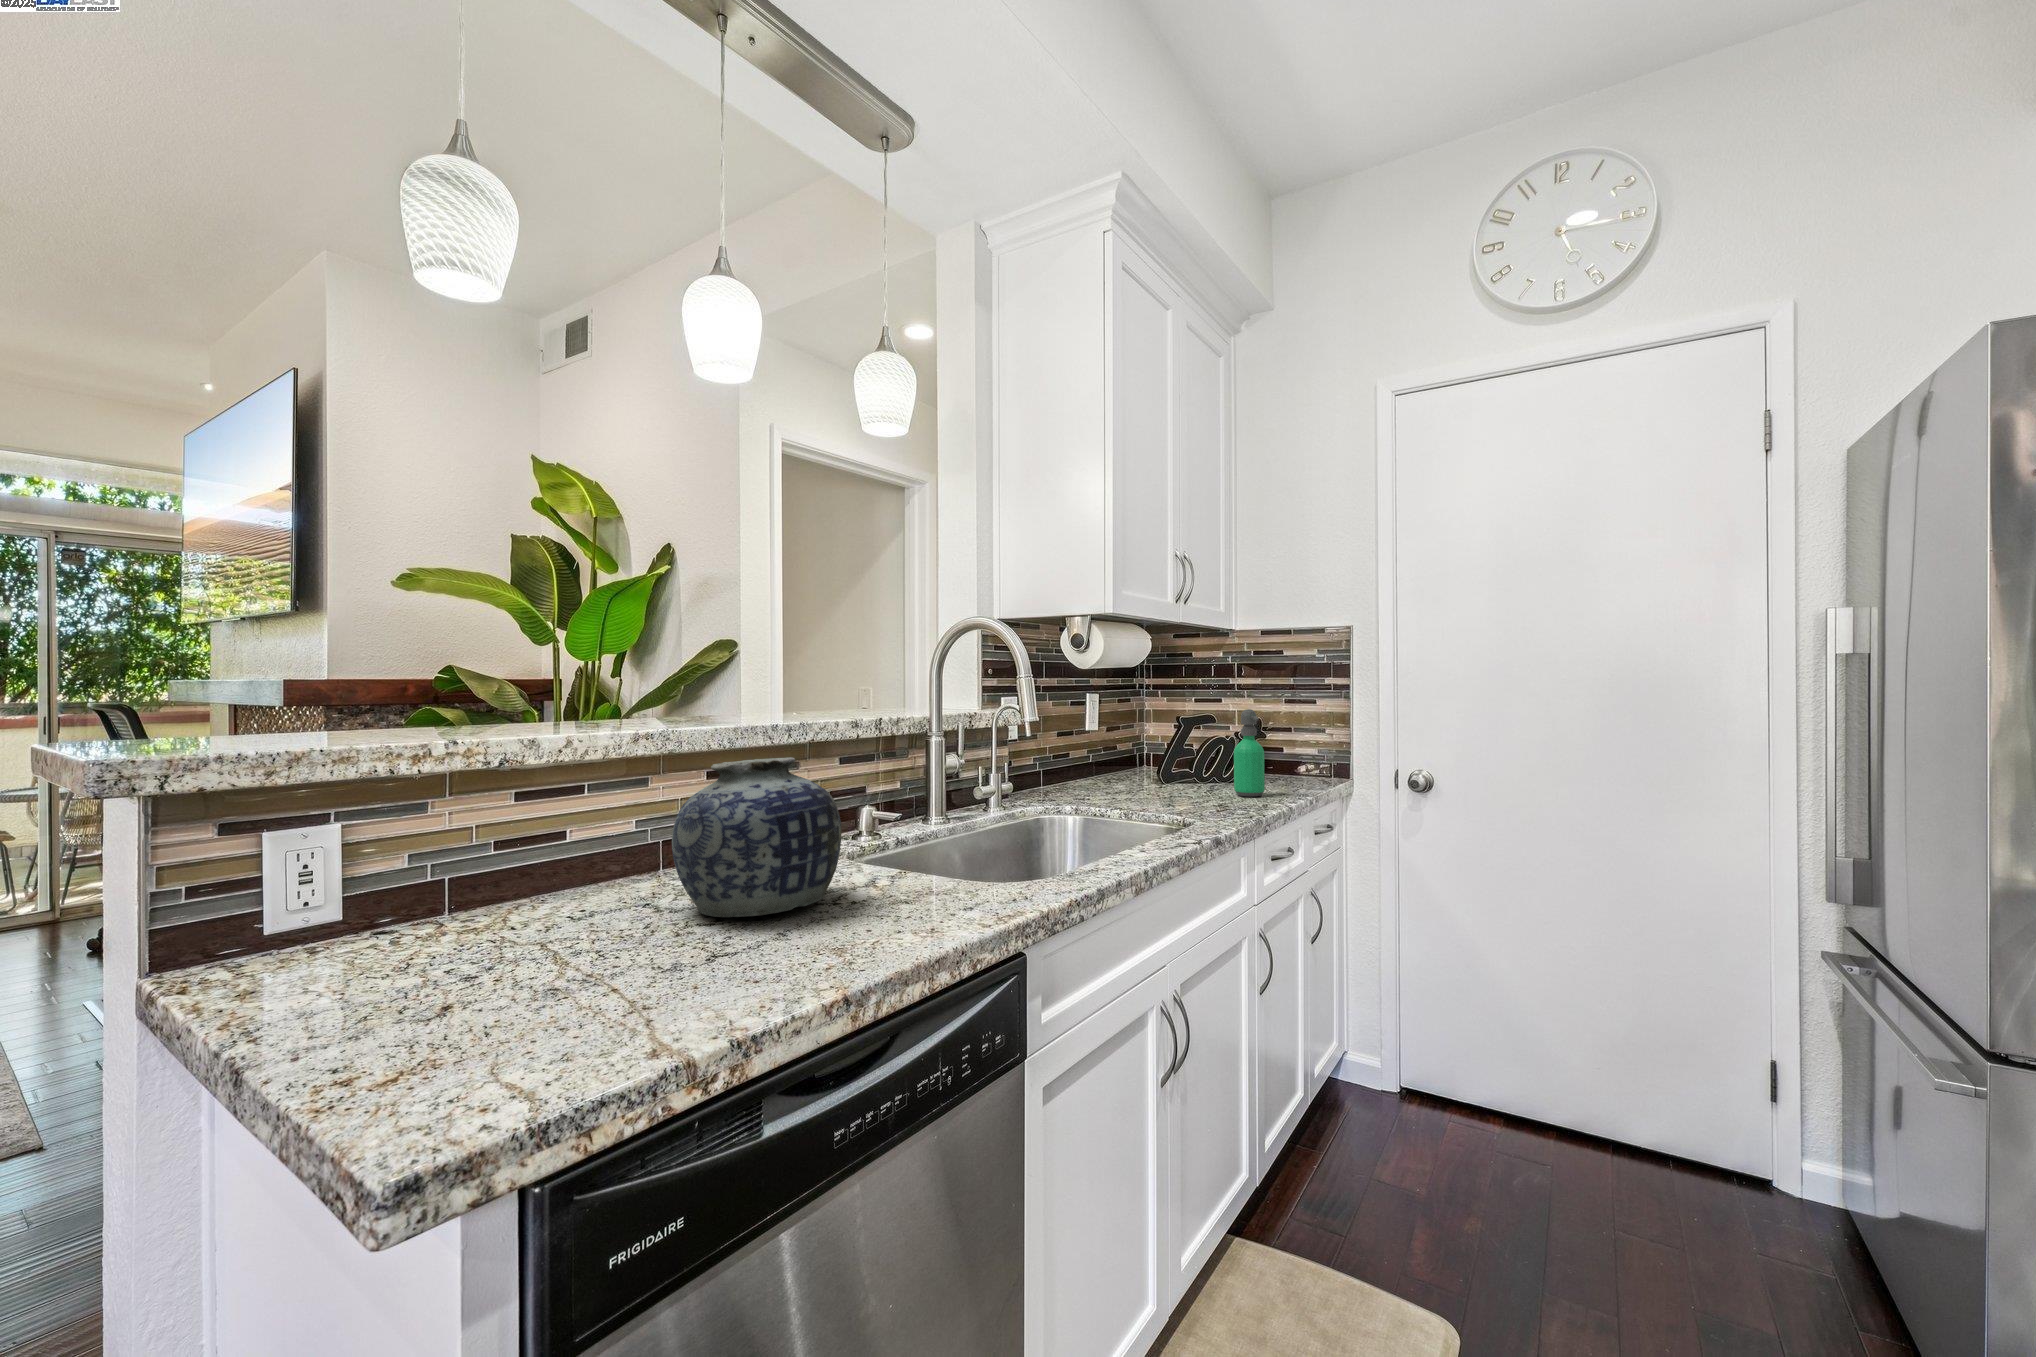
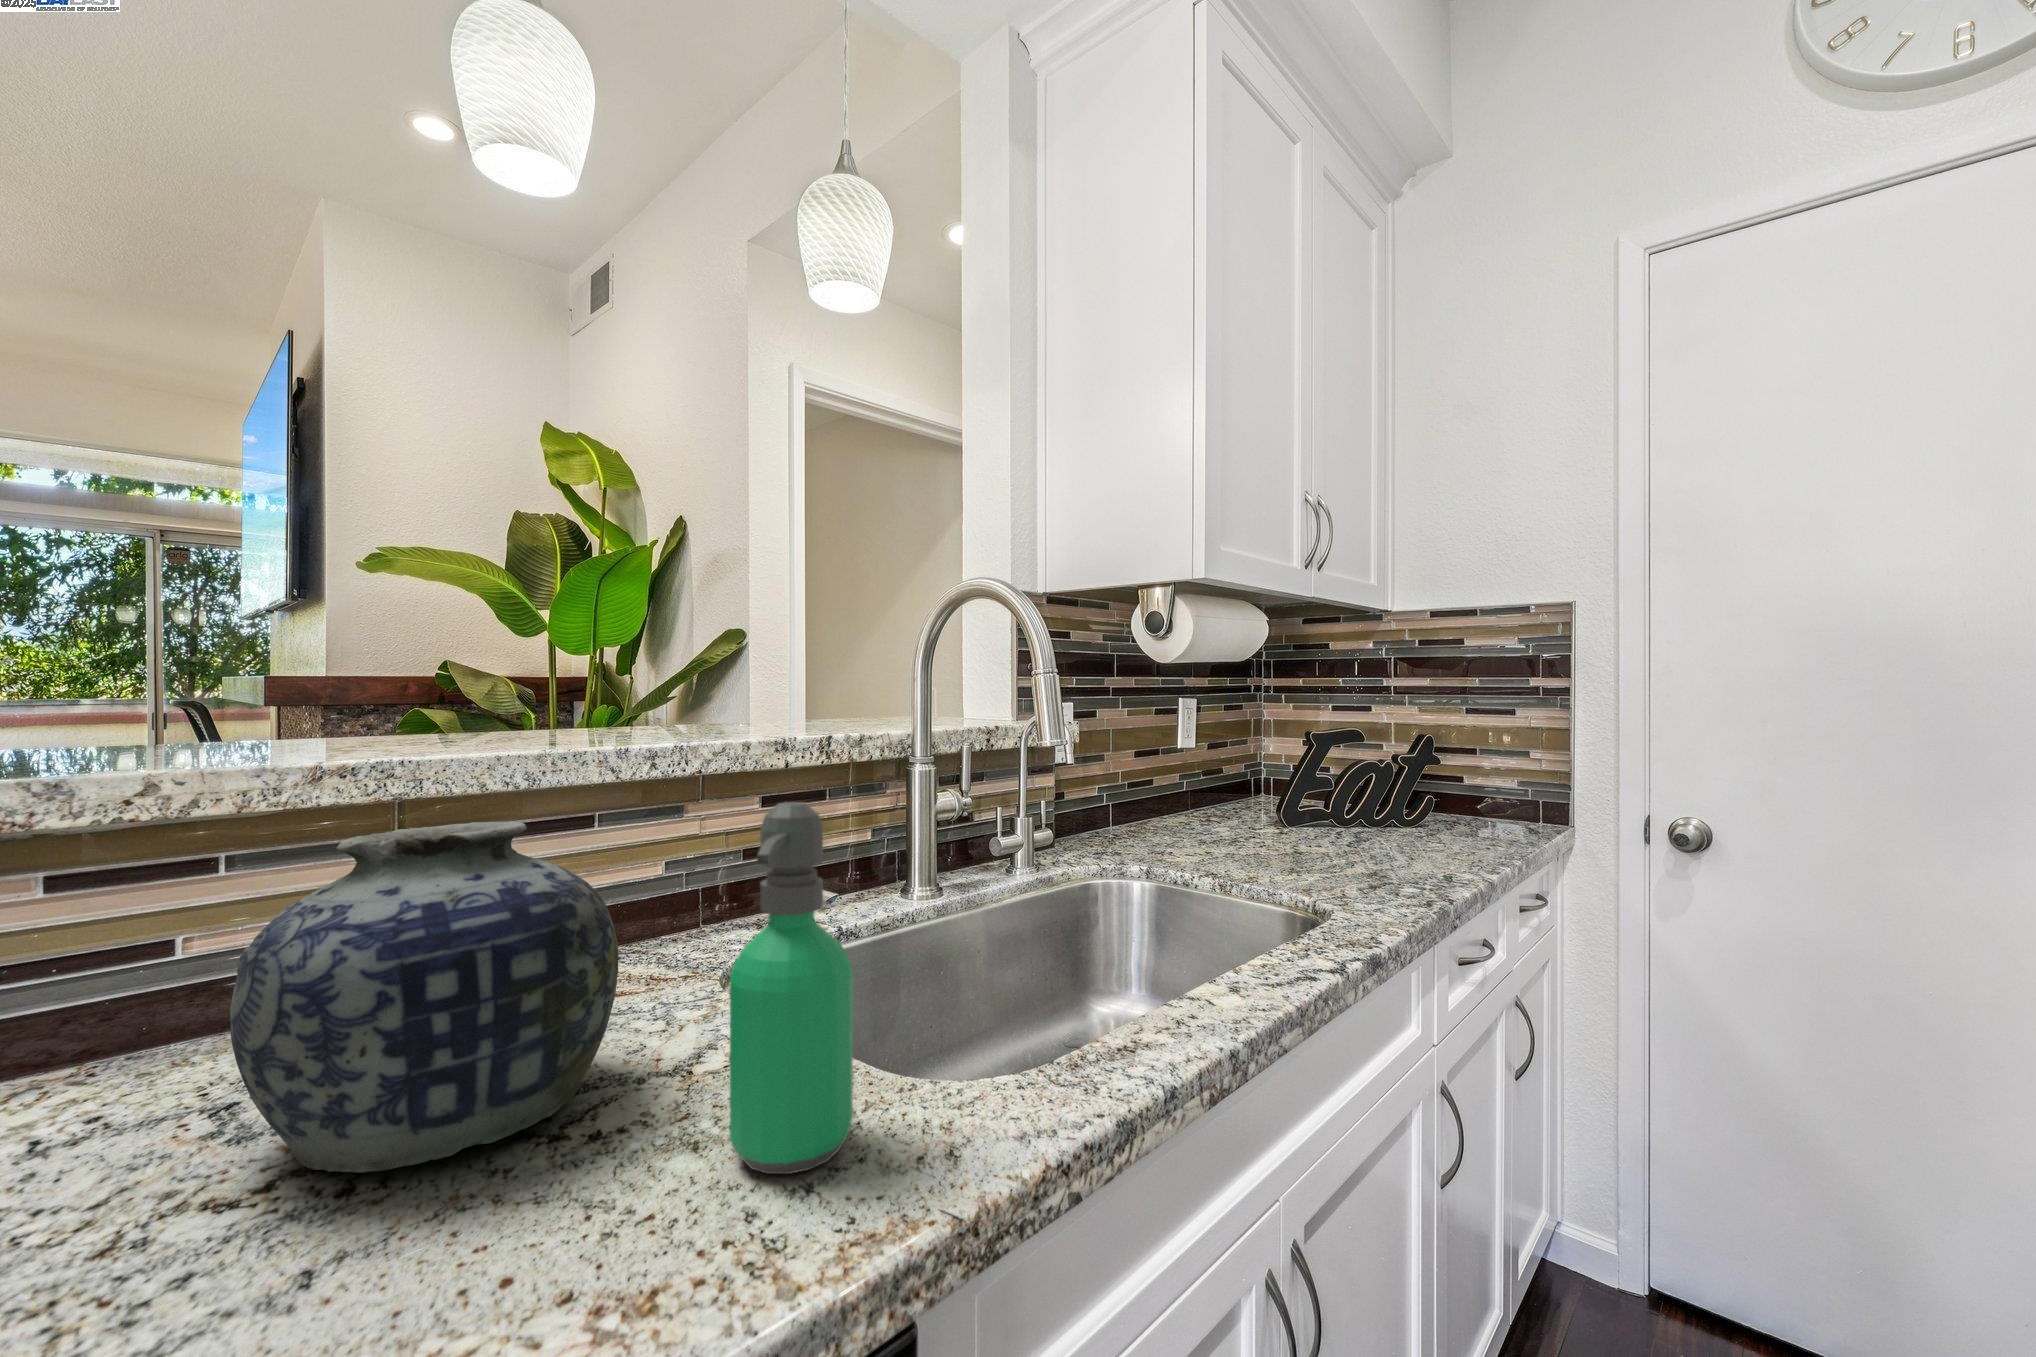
soap dispenser: present [1234,709,1265,797] -> present [730,802,853,1174]

